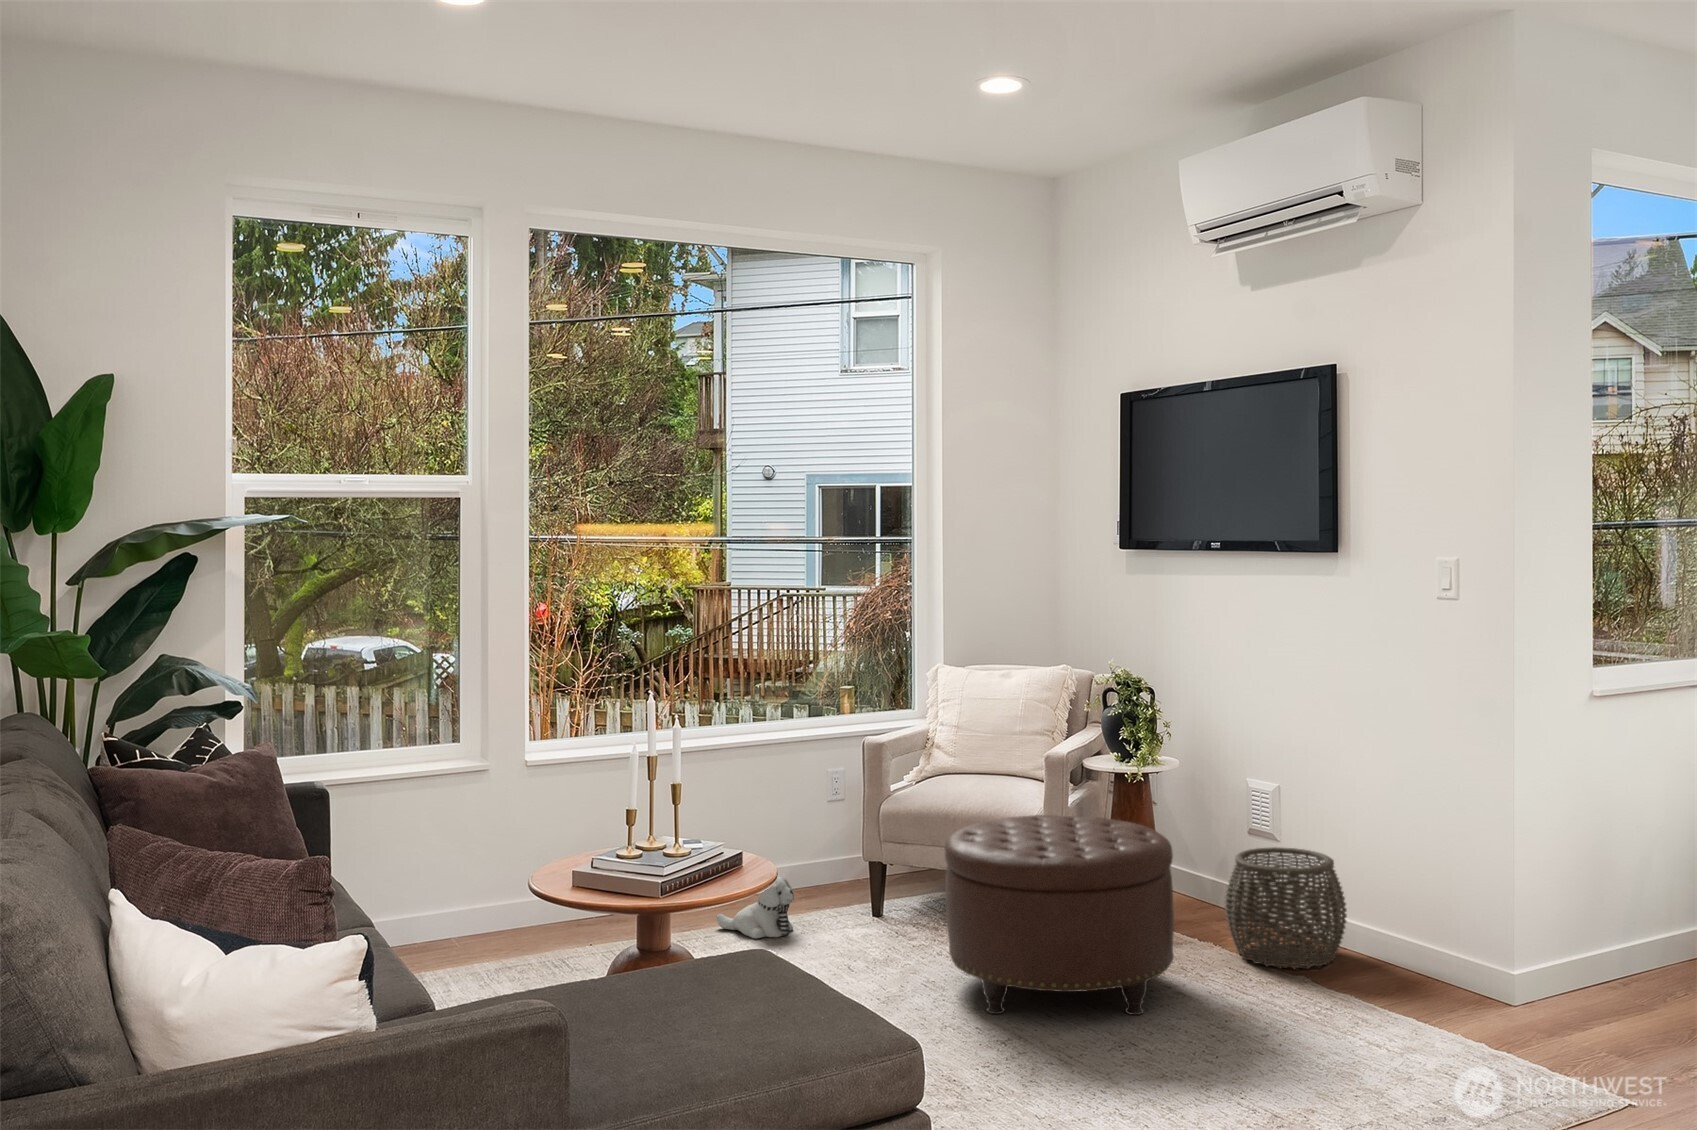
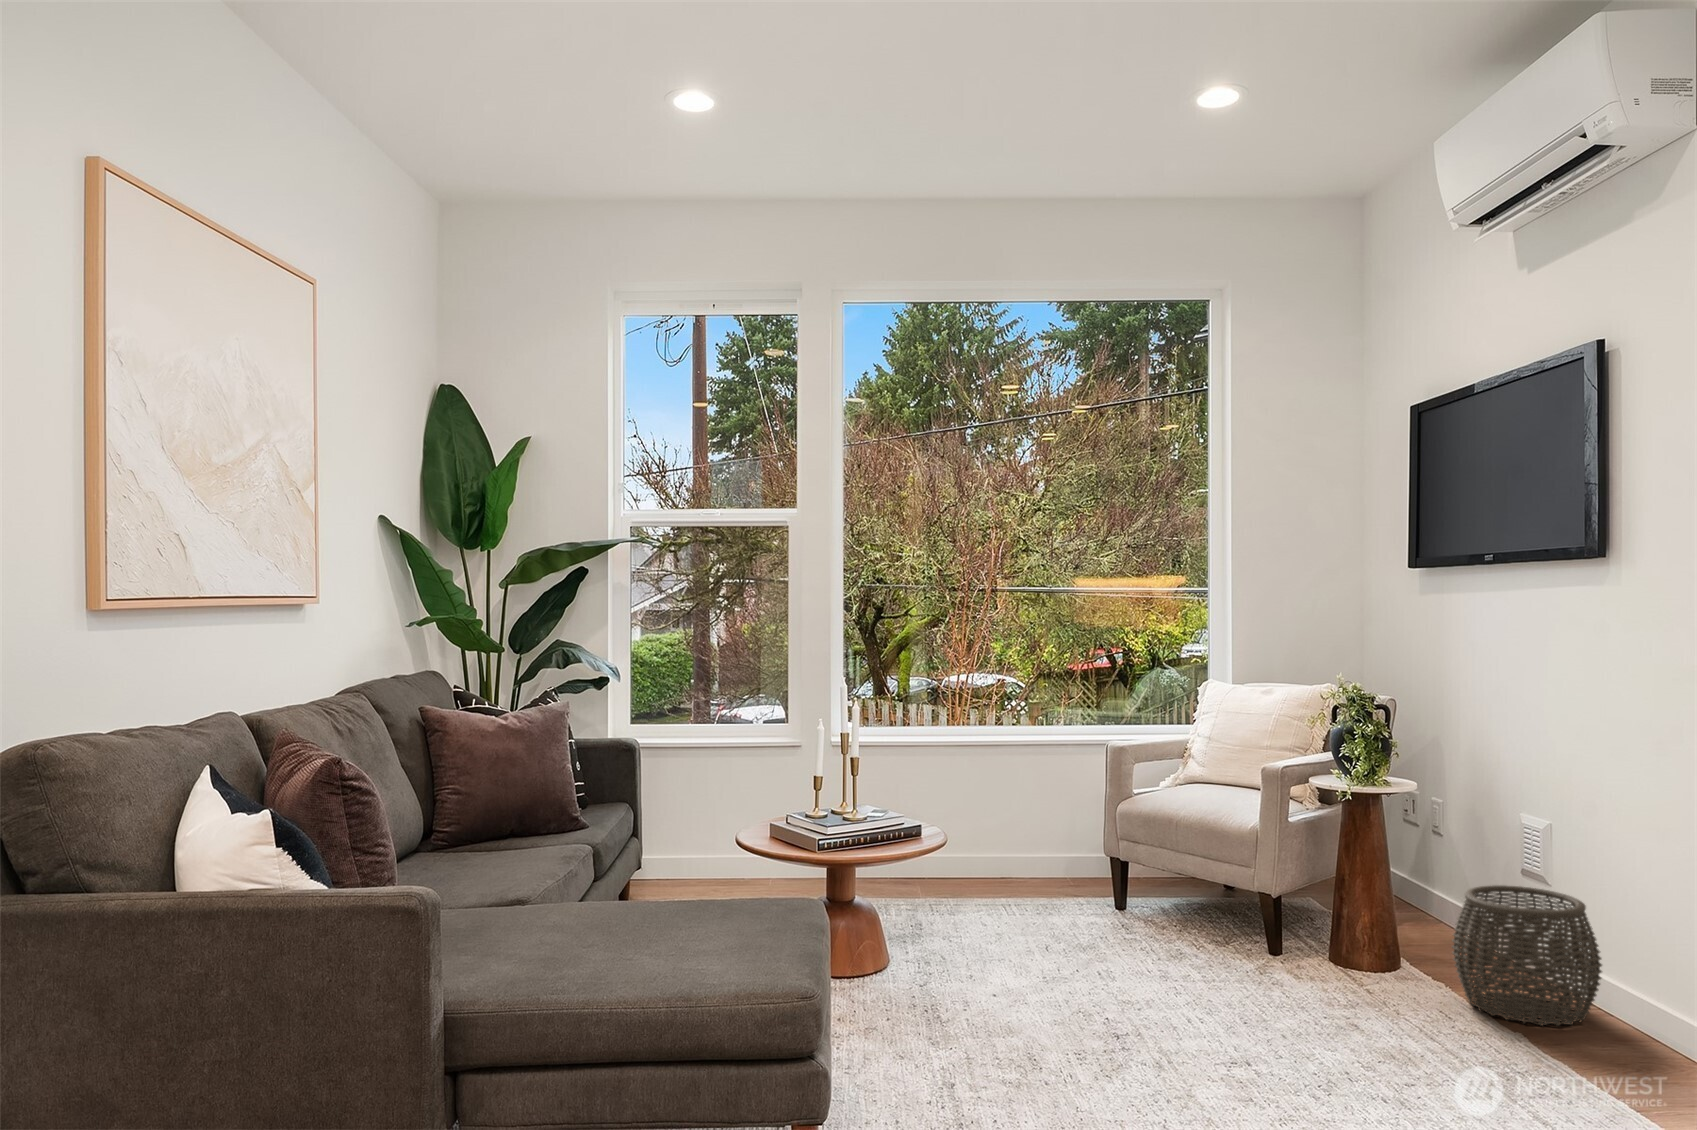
ottoman: present [945,815,1174,1015] -> none [1118,823,1361,1039]
plush toy: present [716,876,794,938] -> none [958,860,1026,917]

